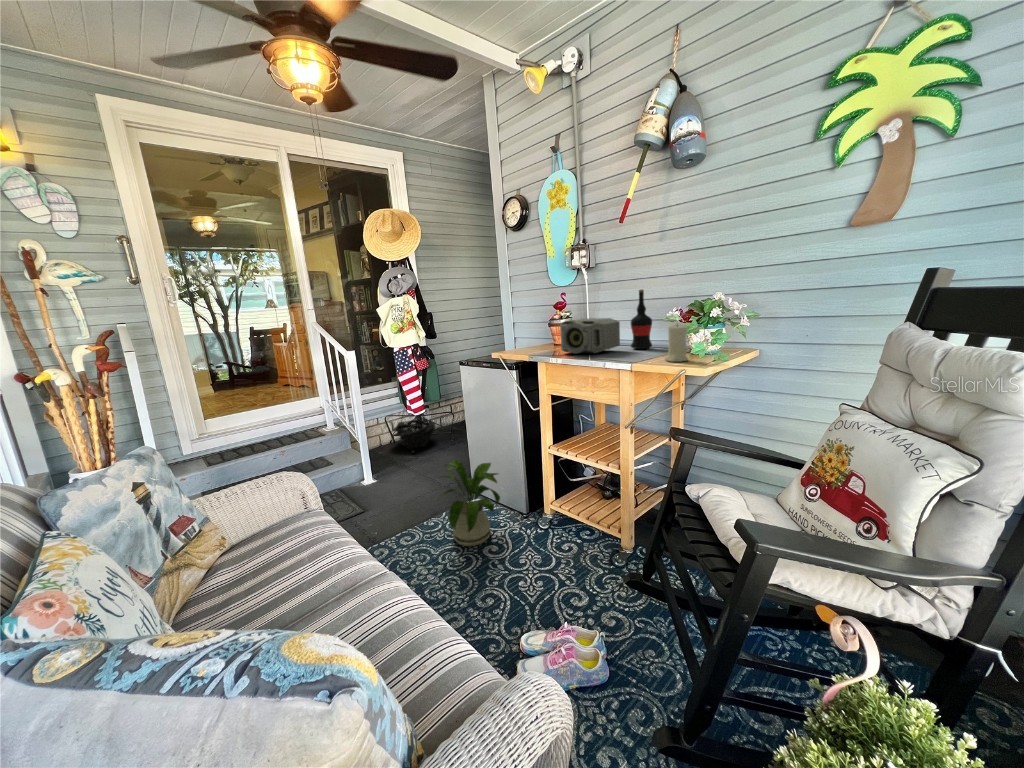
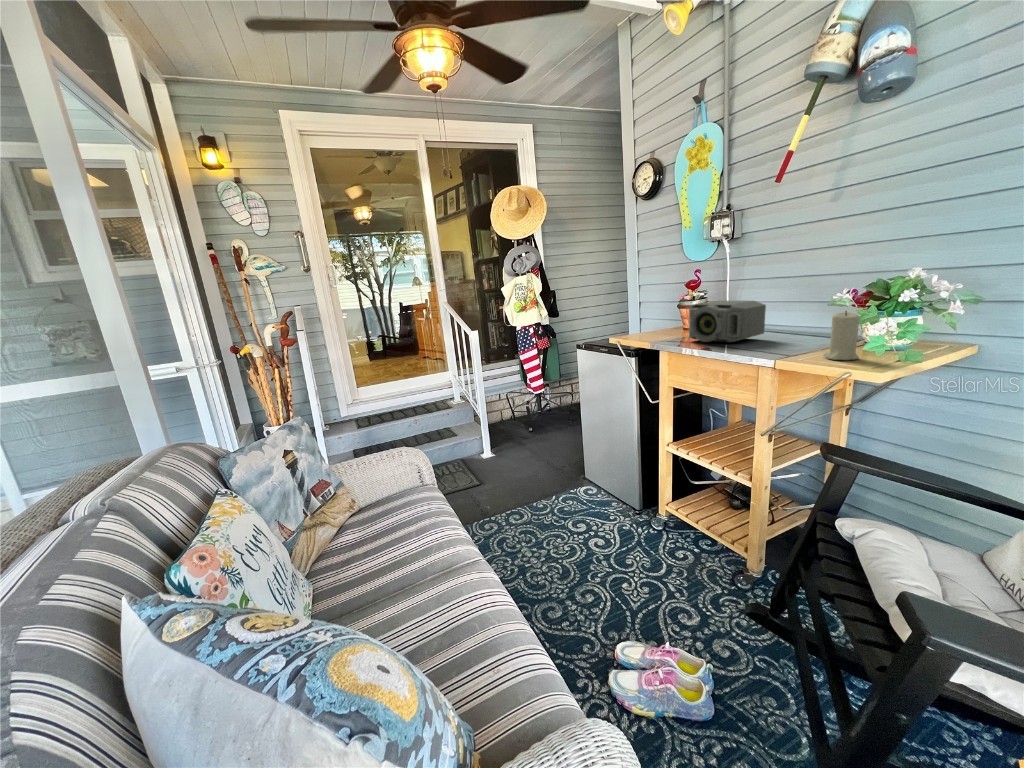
wine bottle: present [631,290,652,349] -> none [779,265,812,338]
basket: present [392,418,436,449] -> none [513,383,554,425]
house plant: present [439,460,500,546] -> none [544,446,611,535]

